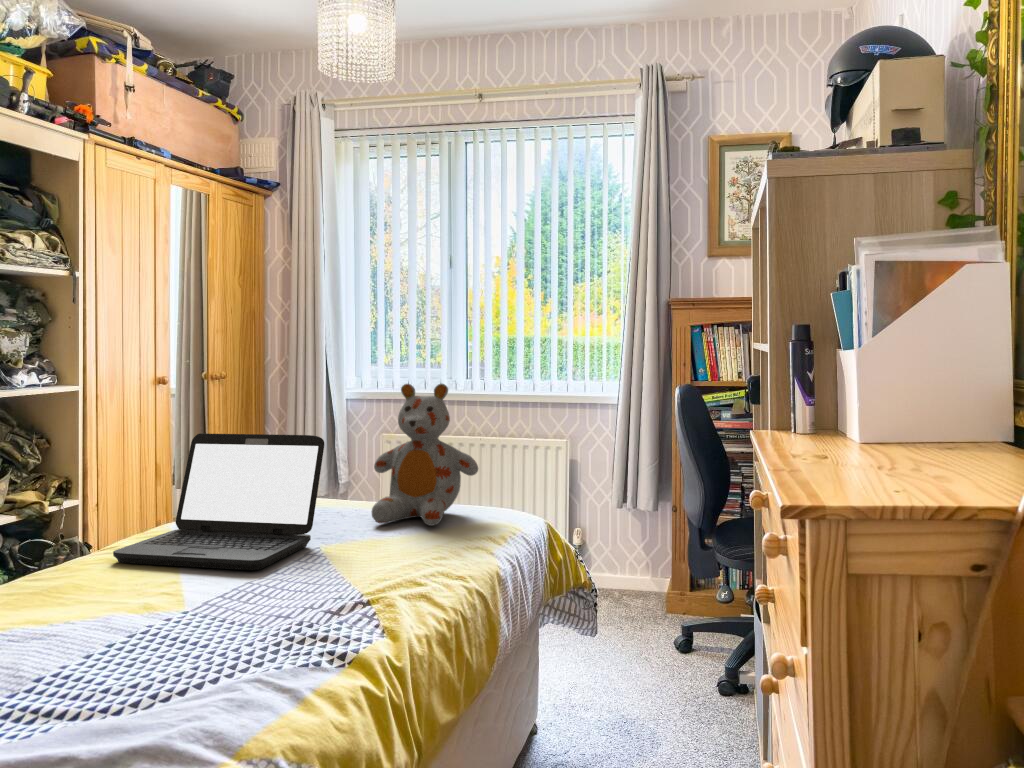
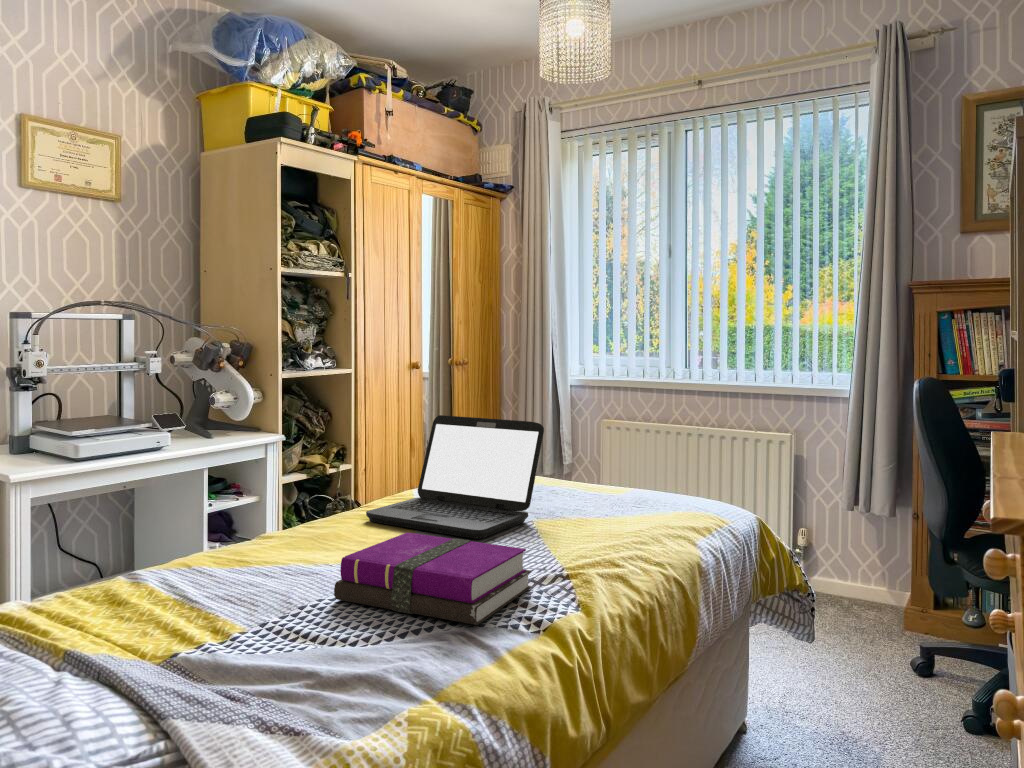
stuffed bear: present [372,384,478,526] -> none [586,377,691,513]
notebook: none [86,571,328,669] -> present [334,532,531,625]

